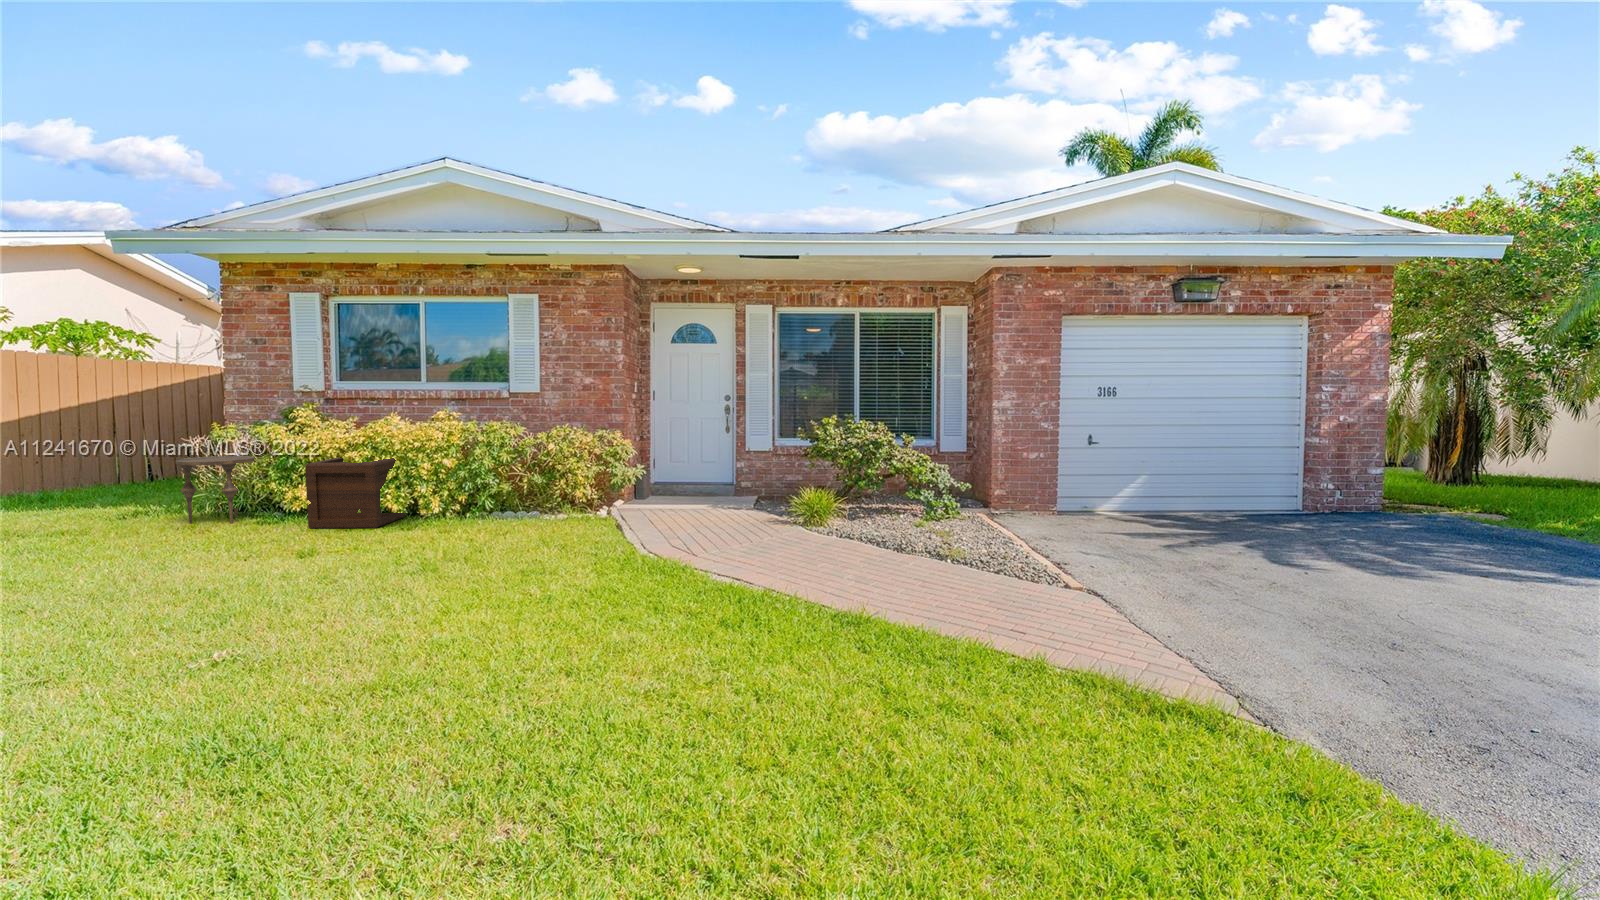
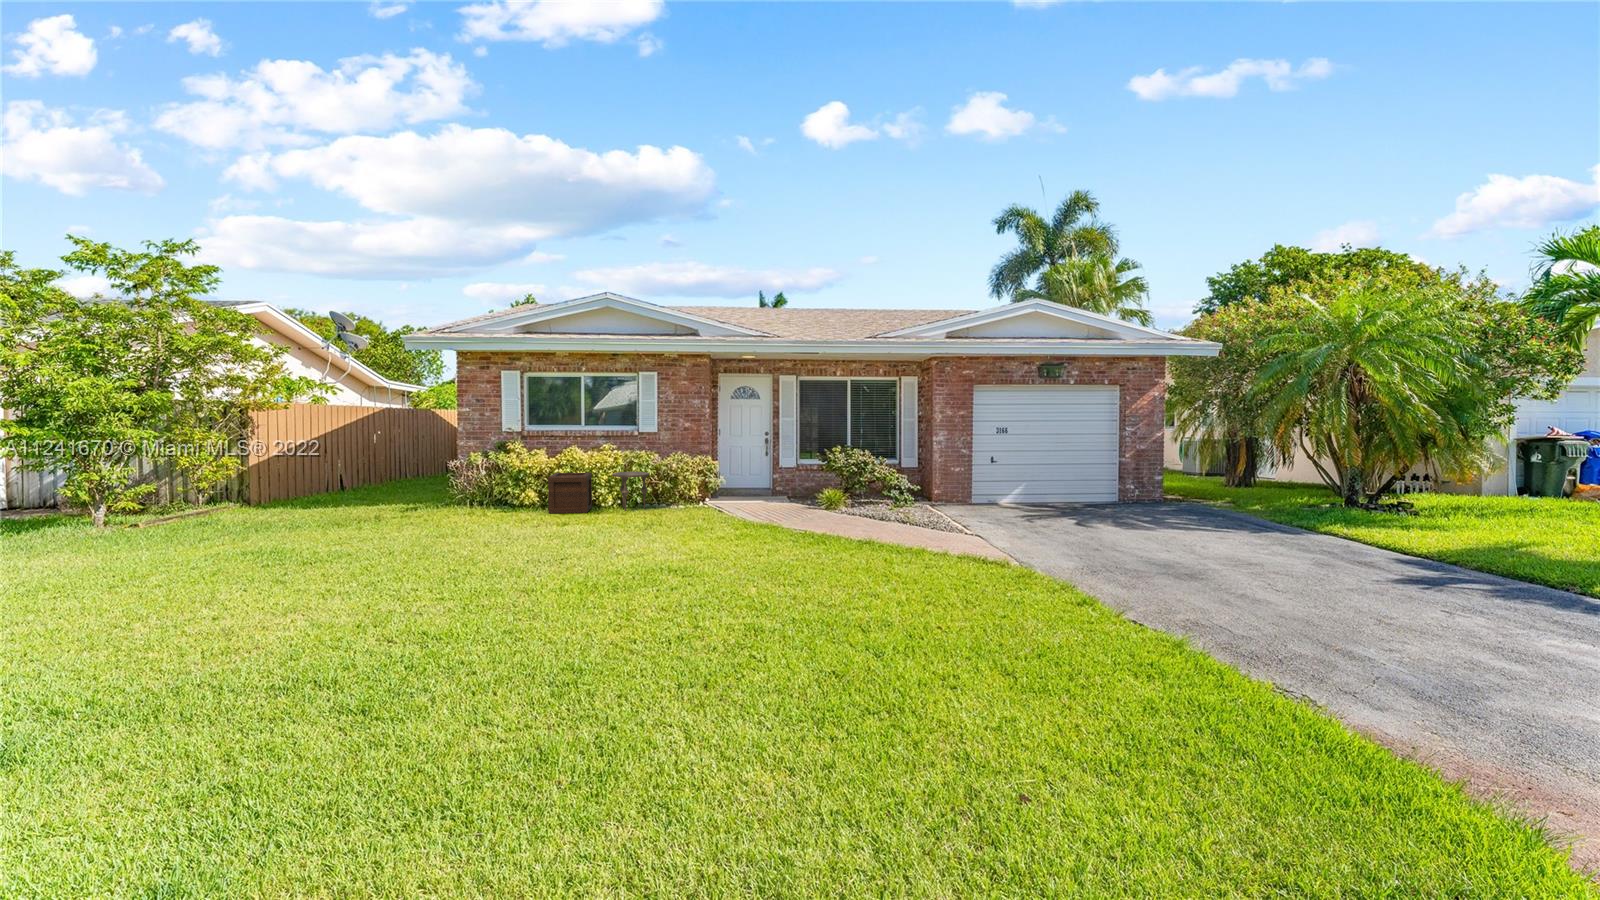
side table: present [176,456,254,524] -> present [612,472,649,511]

